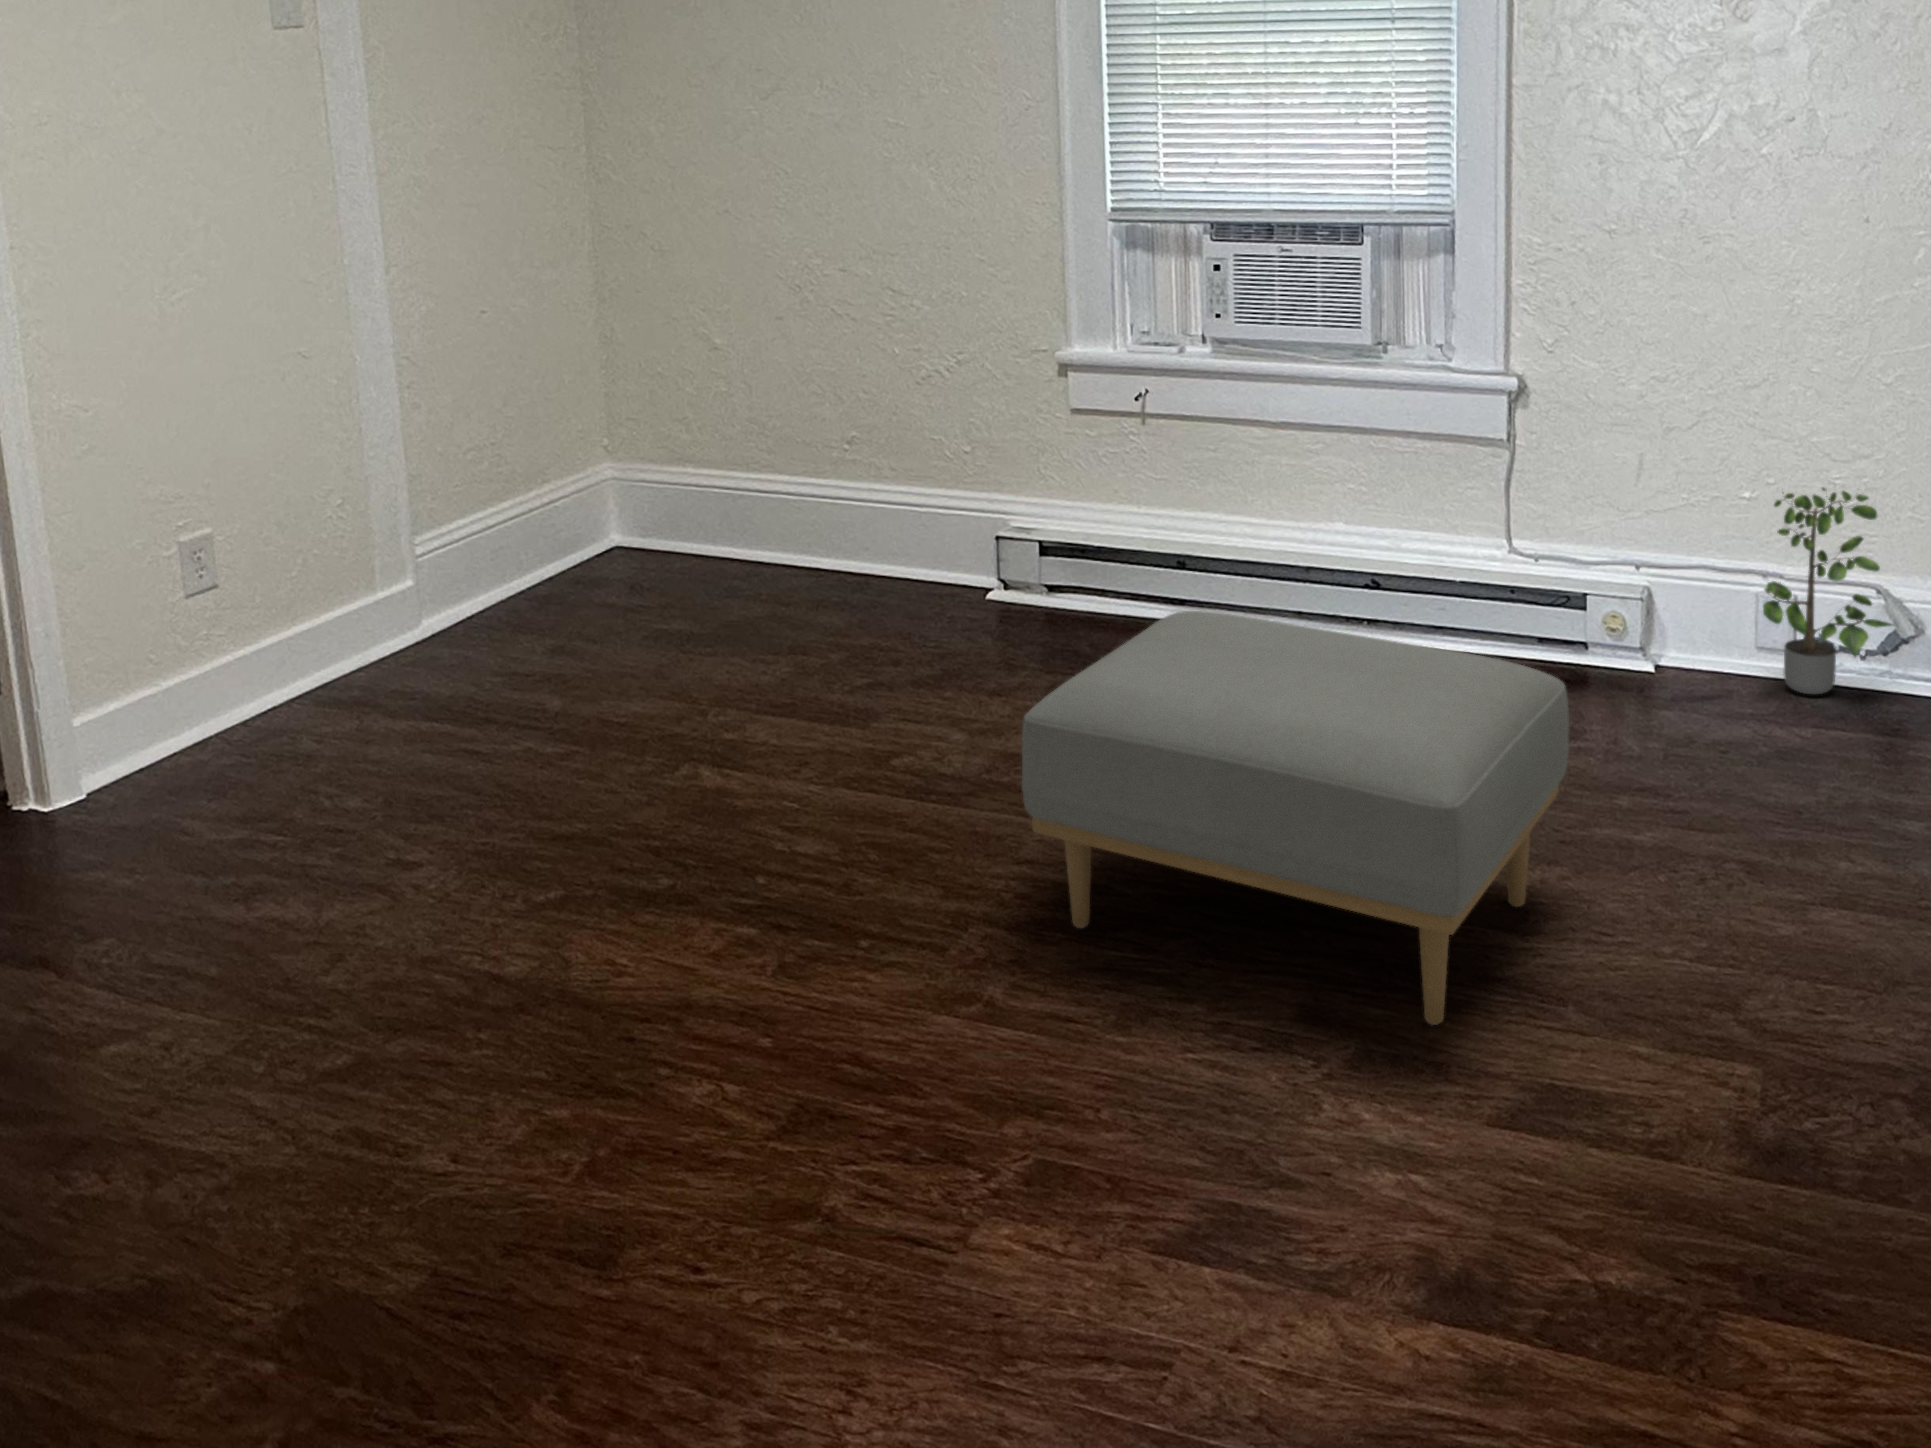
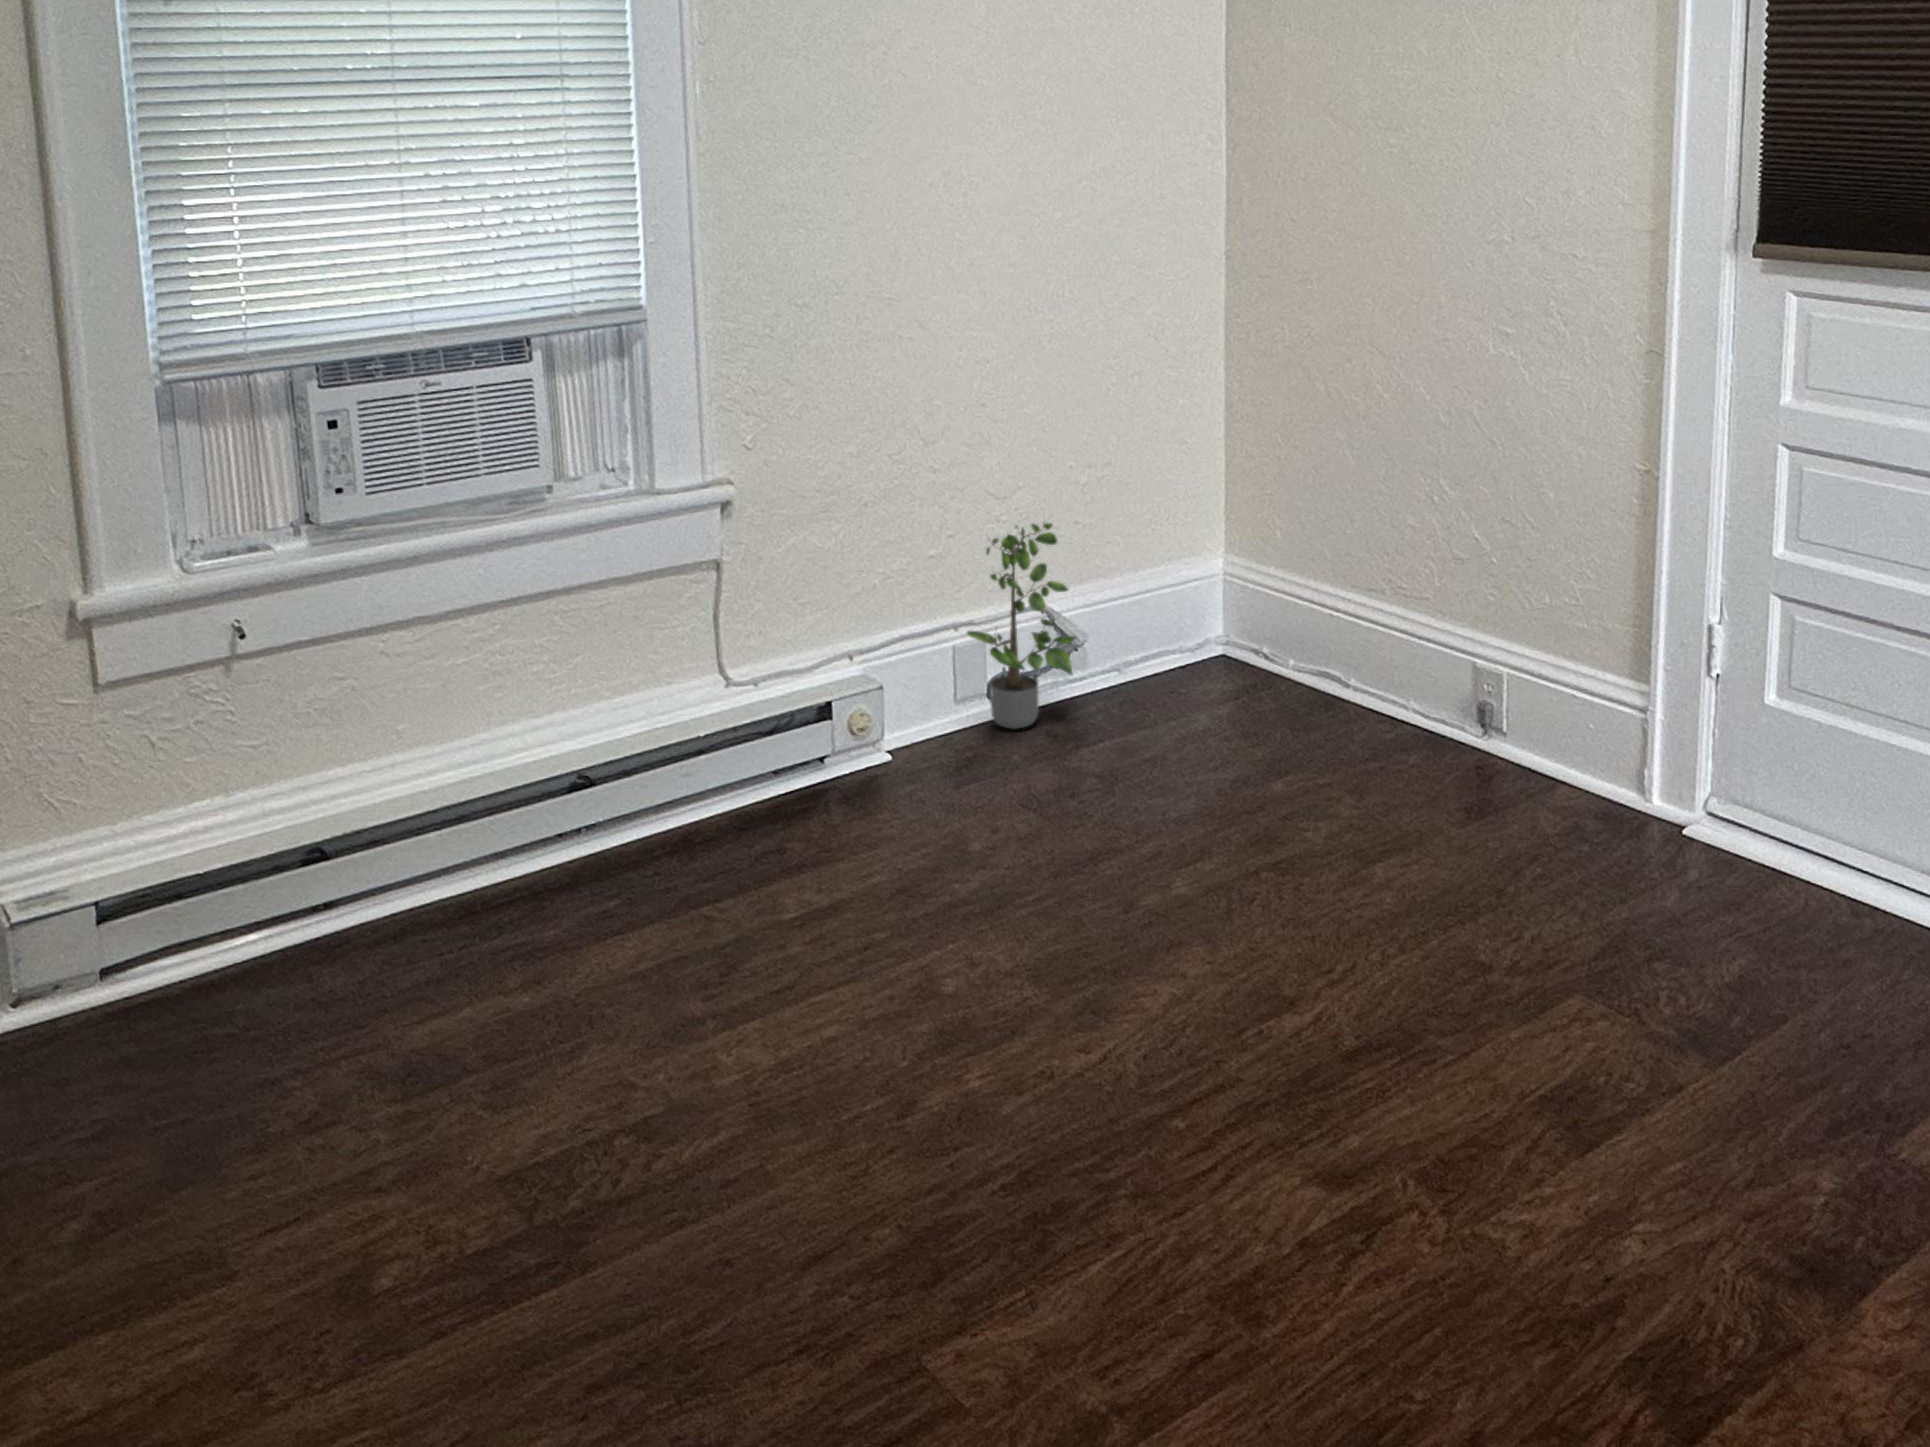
ottoman: present [1022,611,1569,1025] -> none [816,744,1454,1263]

